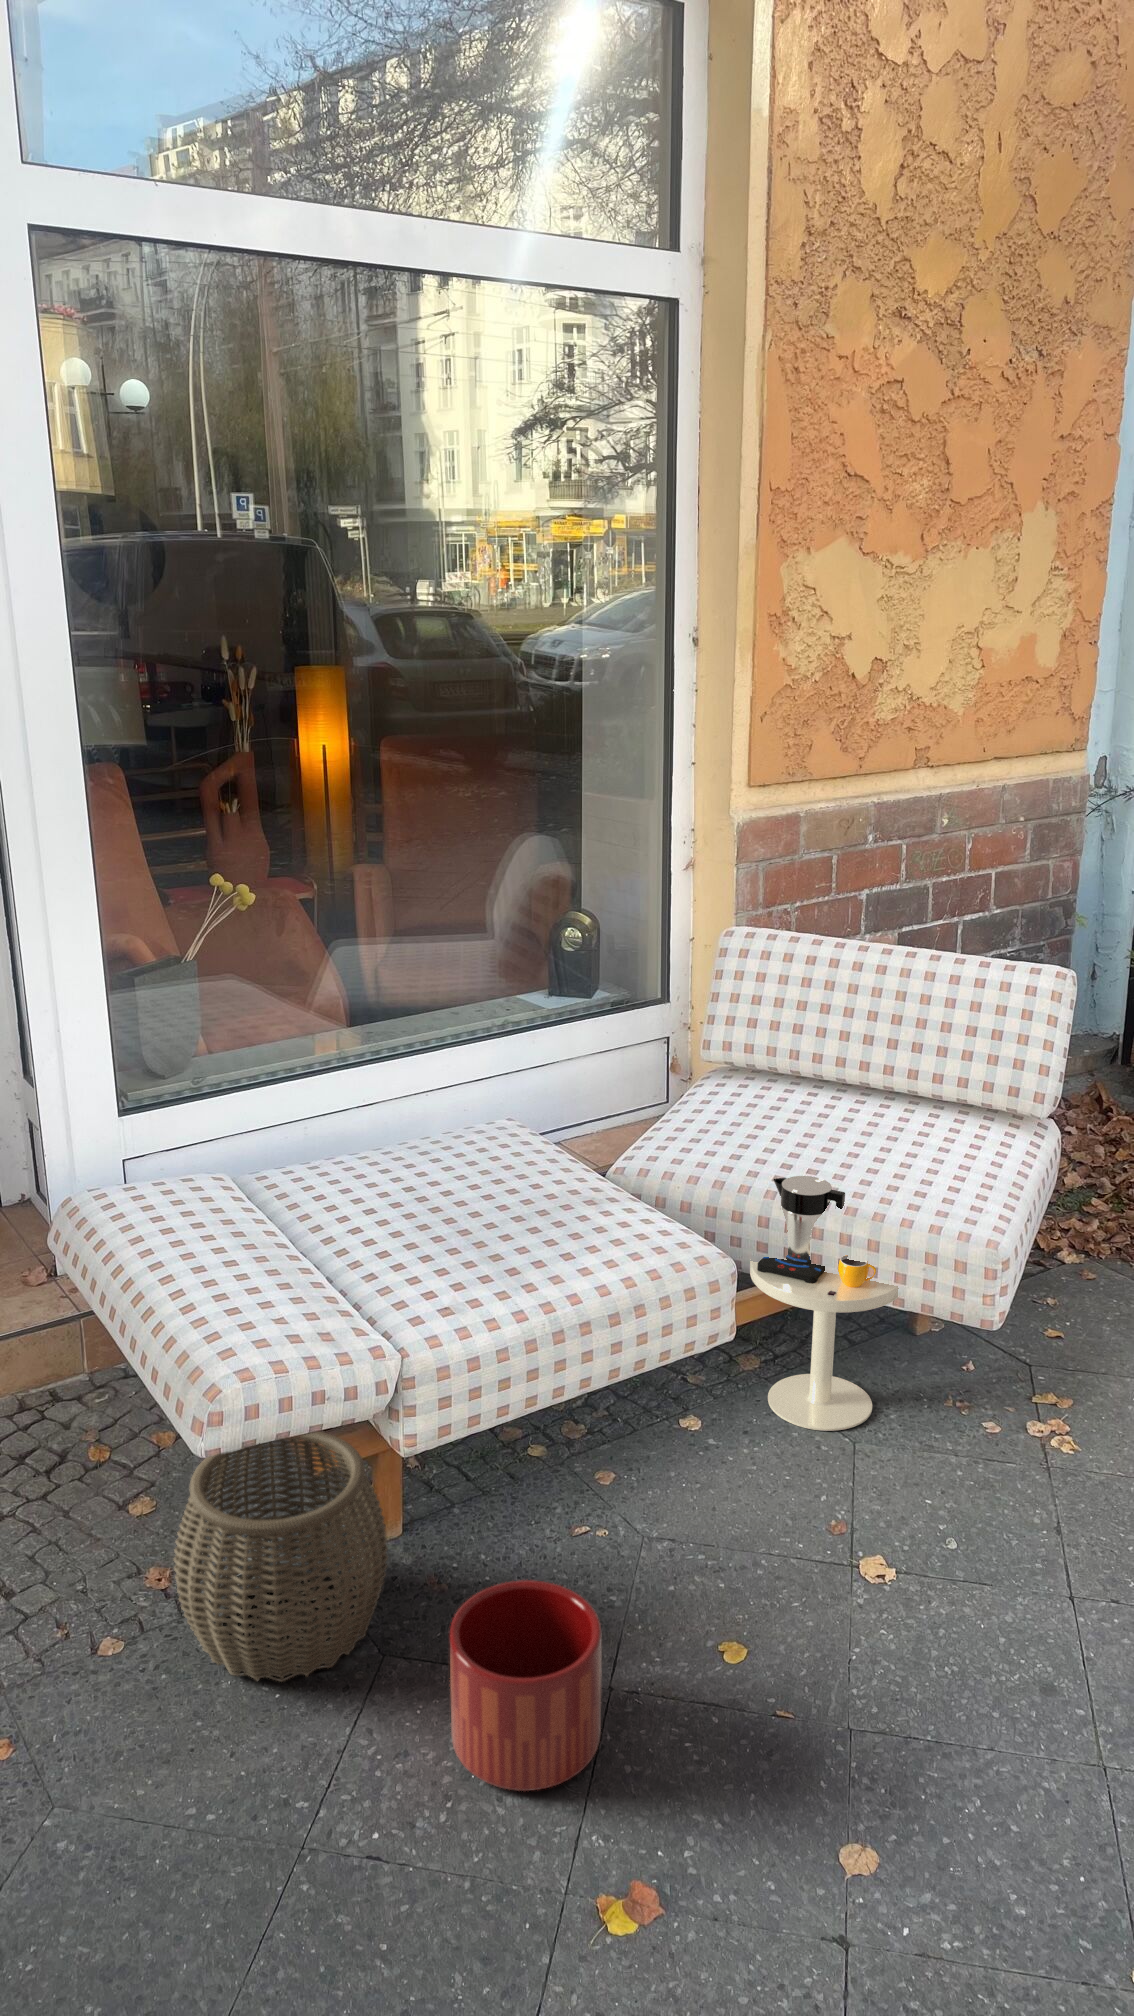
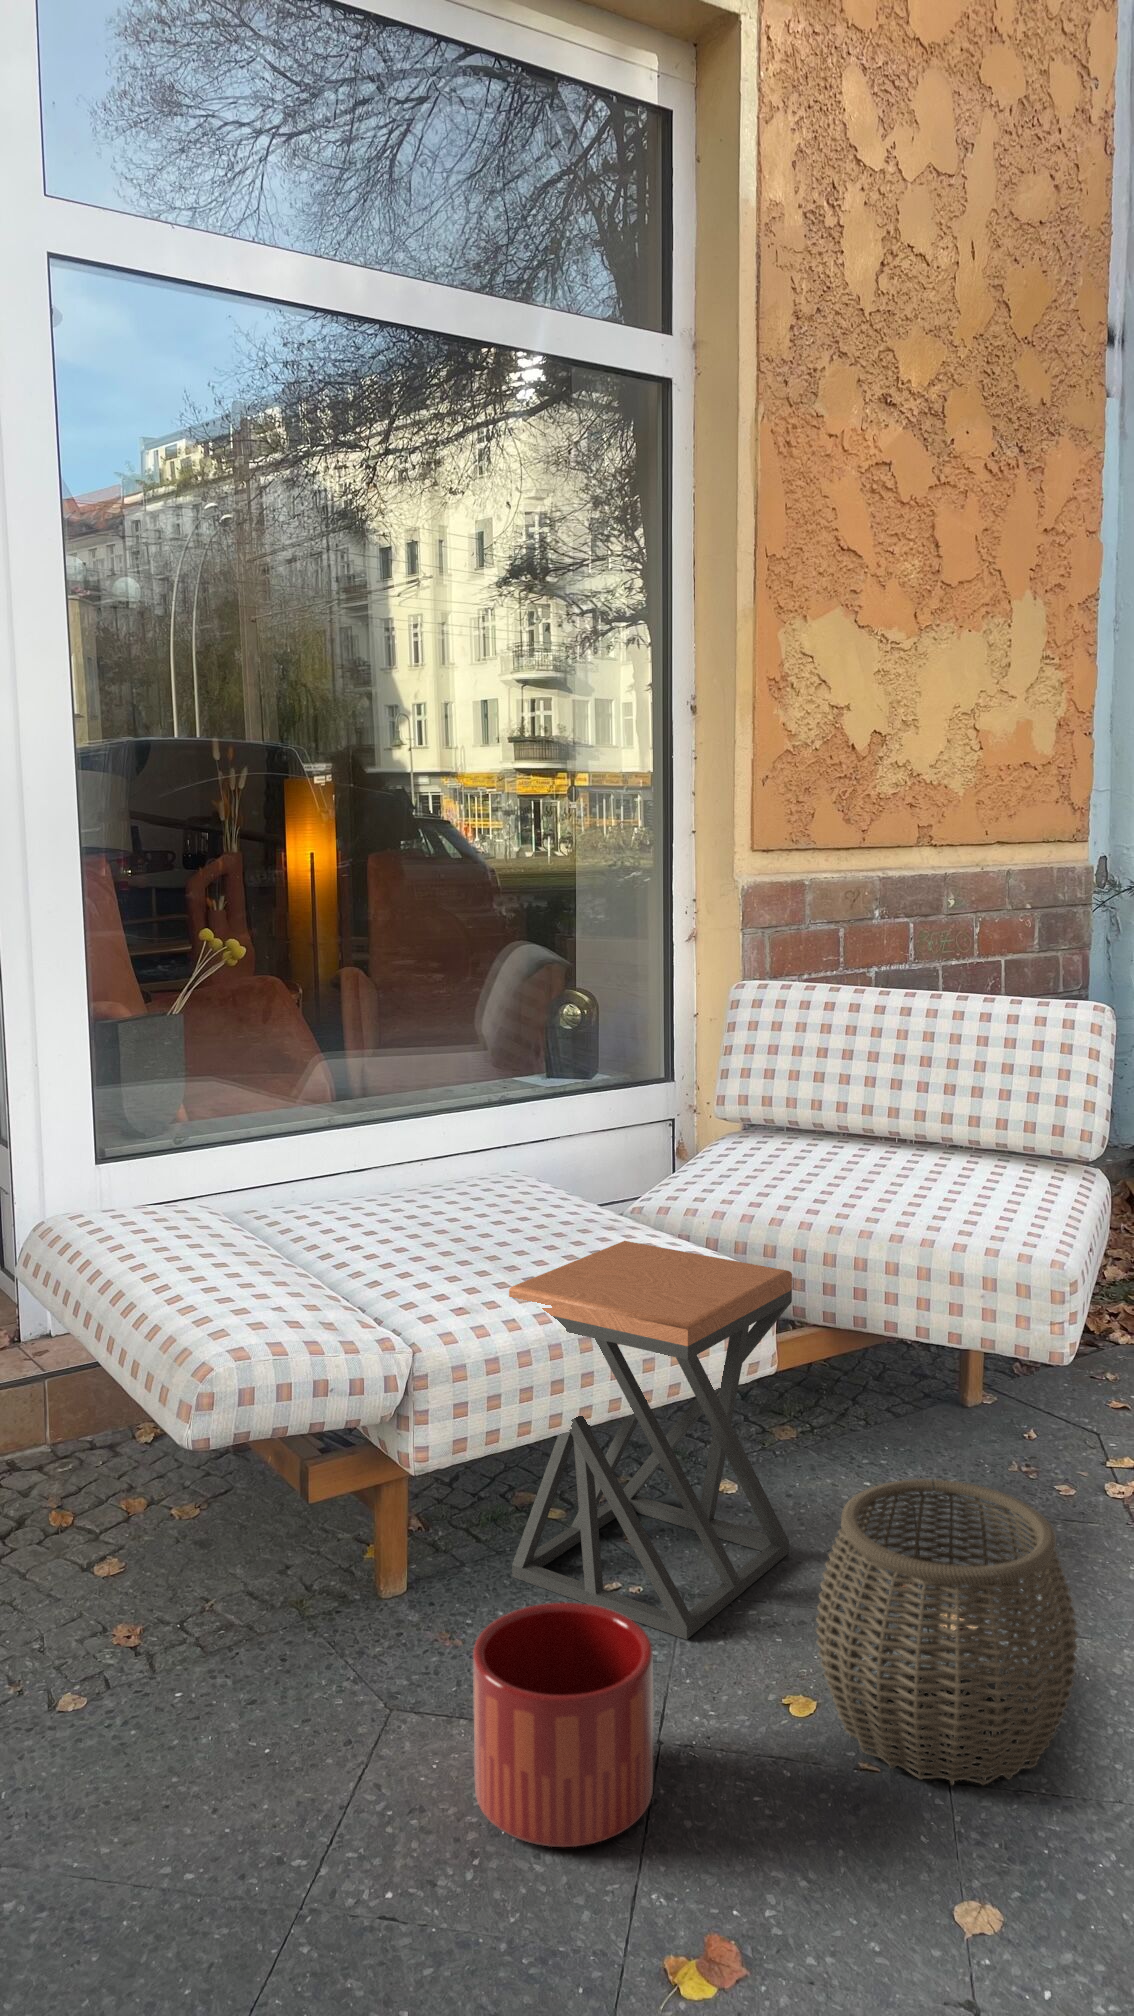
side table: present [750,1176,899,1431] -> none [787,1207,959,1493]
stool: none [492,1218,748,1585] -> present [509,1241,792,1640]
woven basket: present [174,1432,388,1682] -> present [816,1479,1078,1785]

